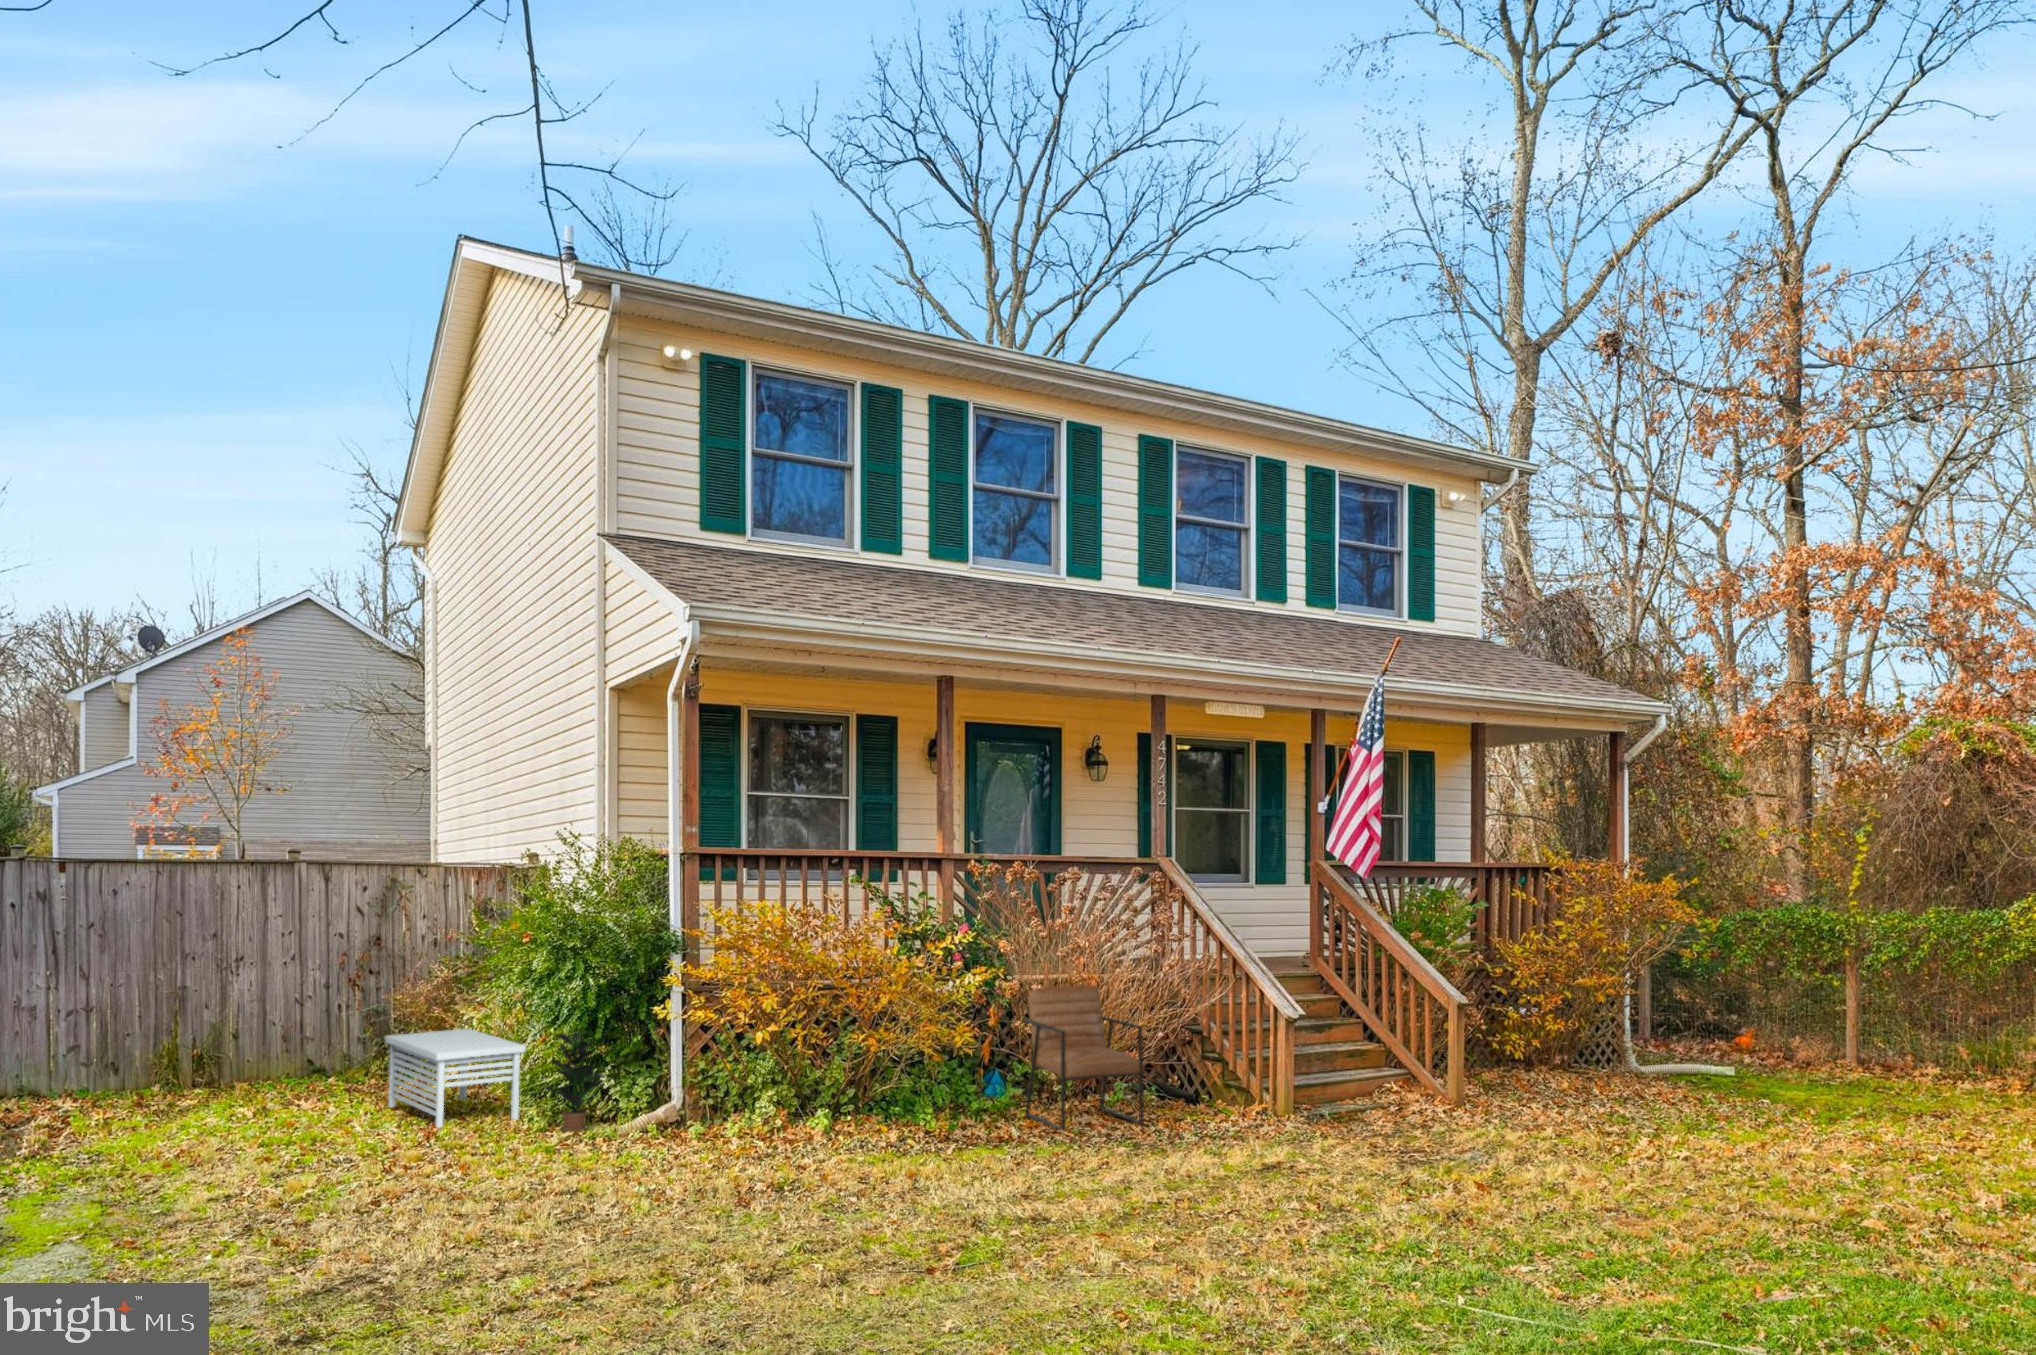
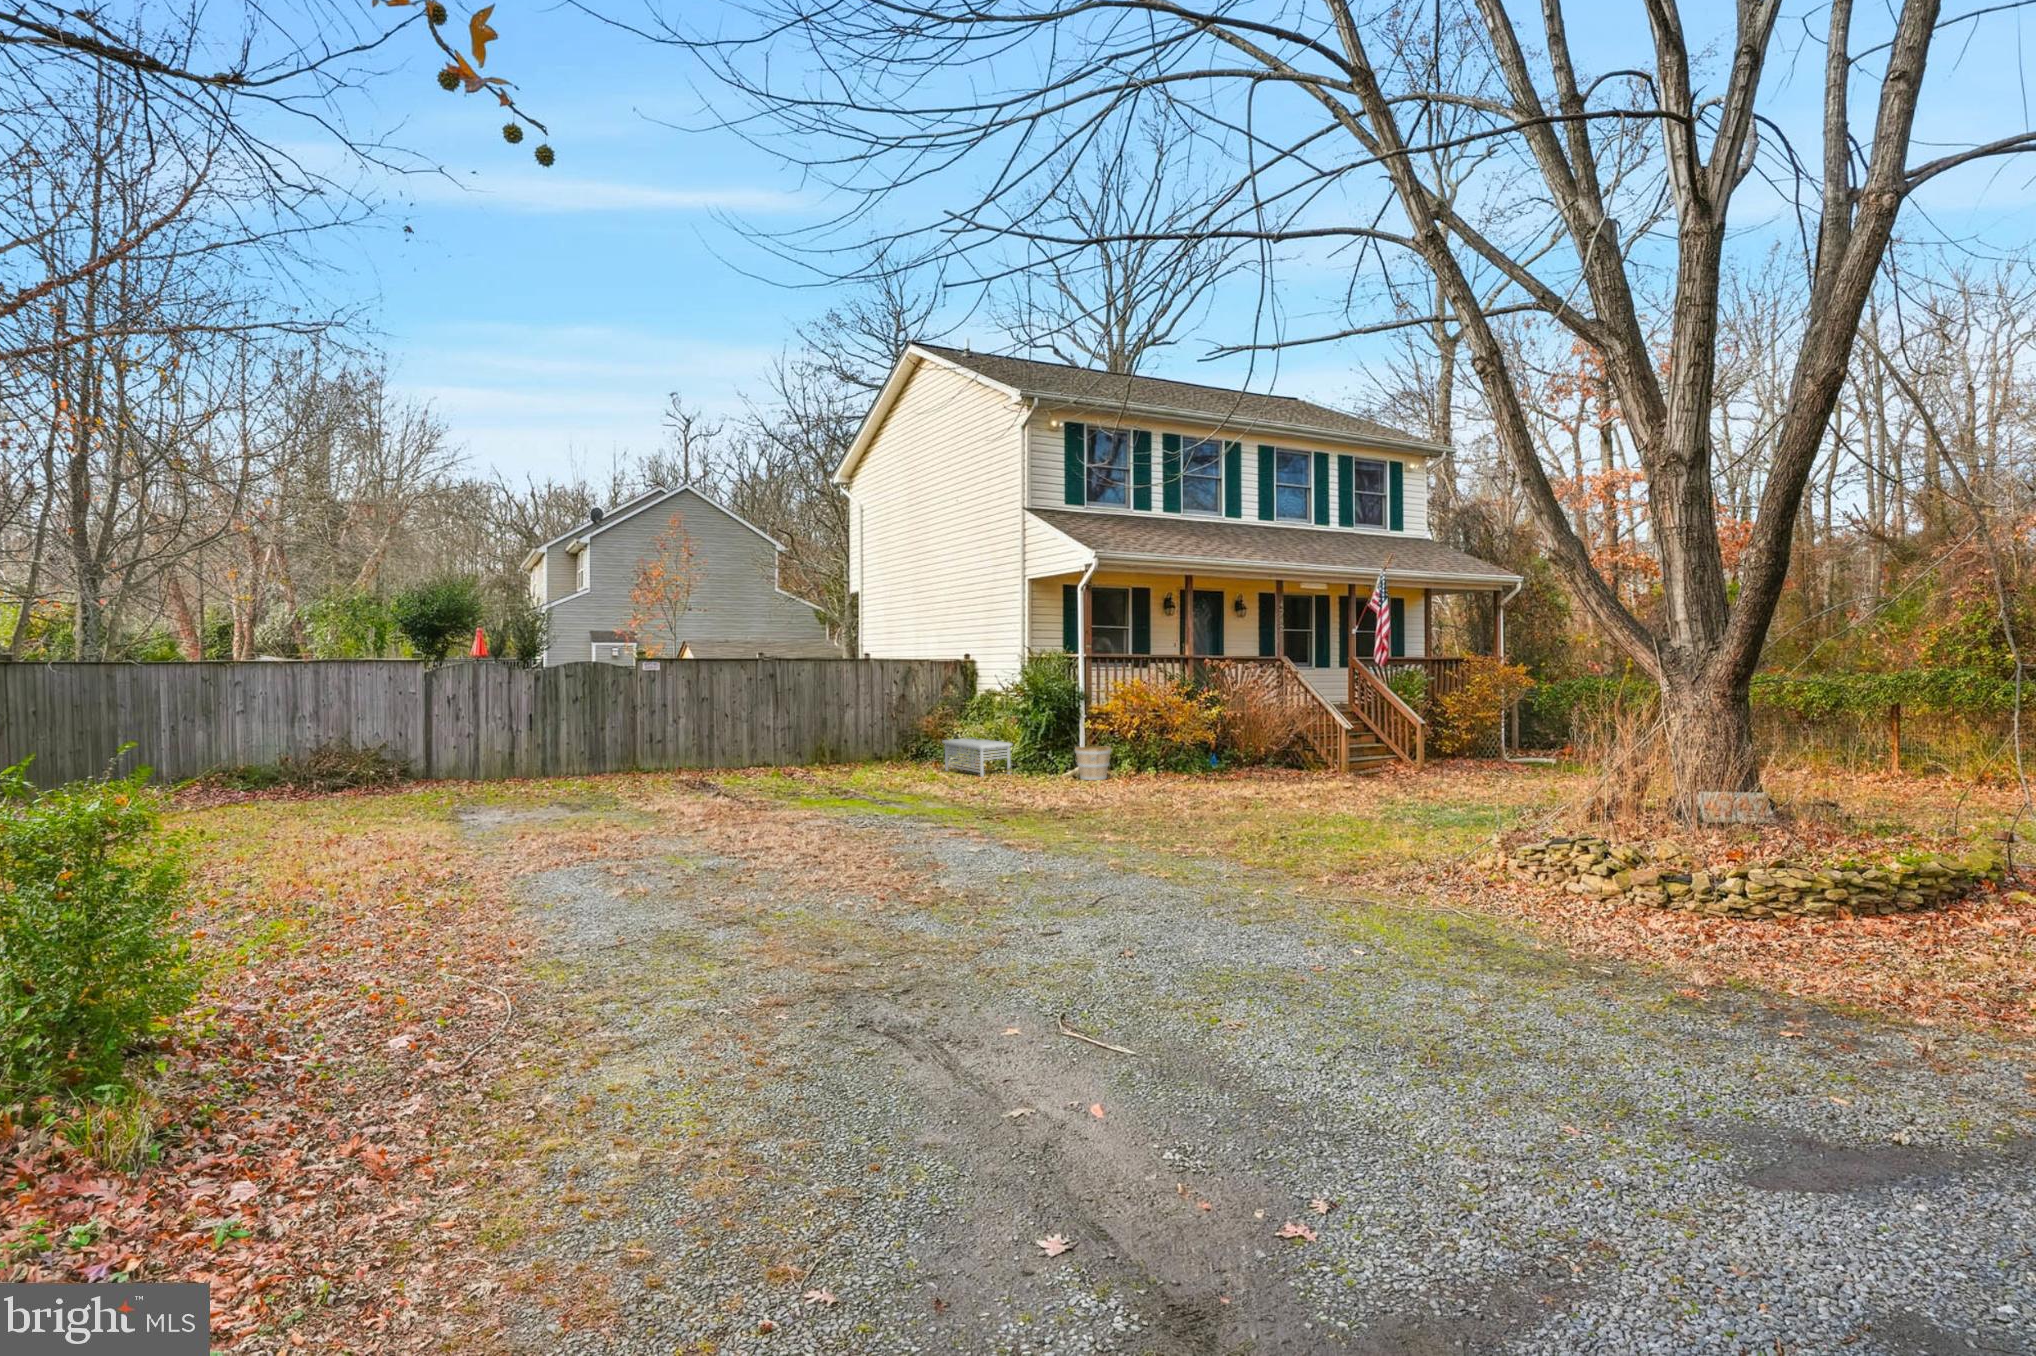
chair: present [1025,985,1144,1131] -> none [1231,716,1287,777]
potted plant: present [545,1033,604,1132] -> none [1029,736,1054,778]
wooden bucket: none [640,1056,731,1143] -> present [1075,746,1111,780]

